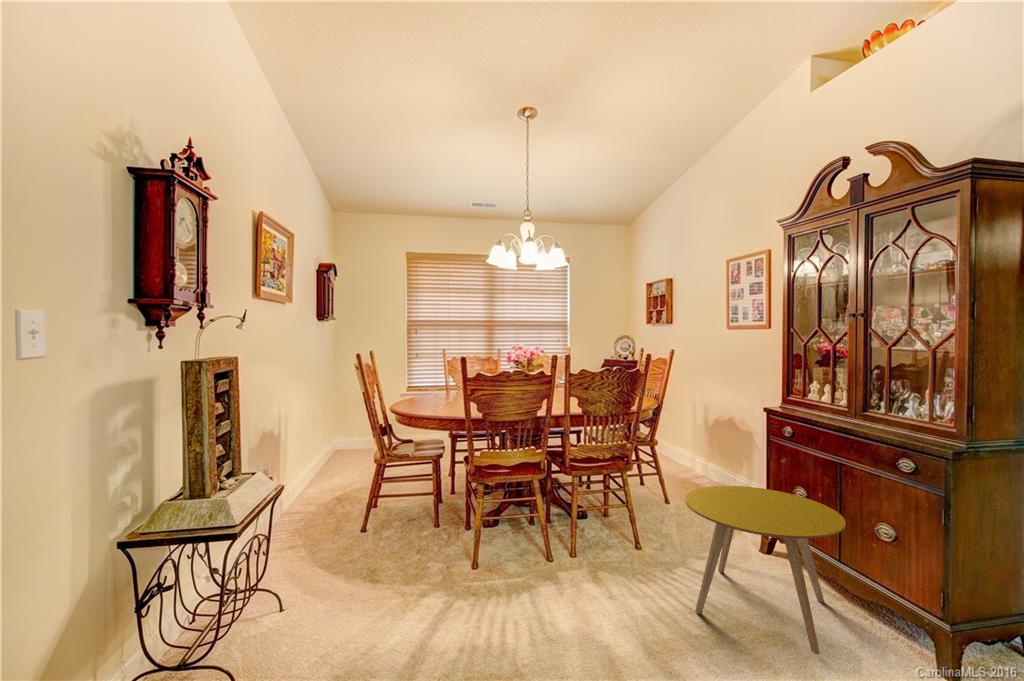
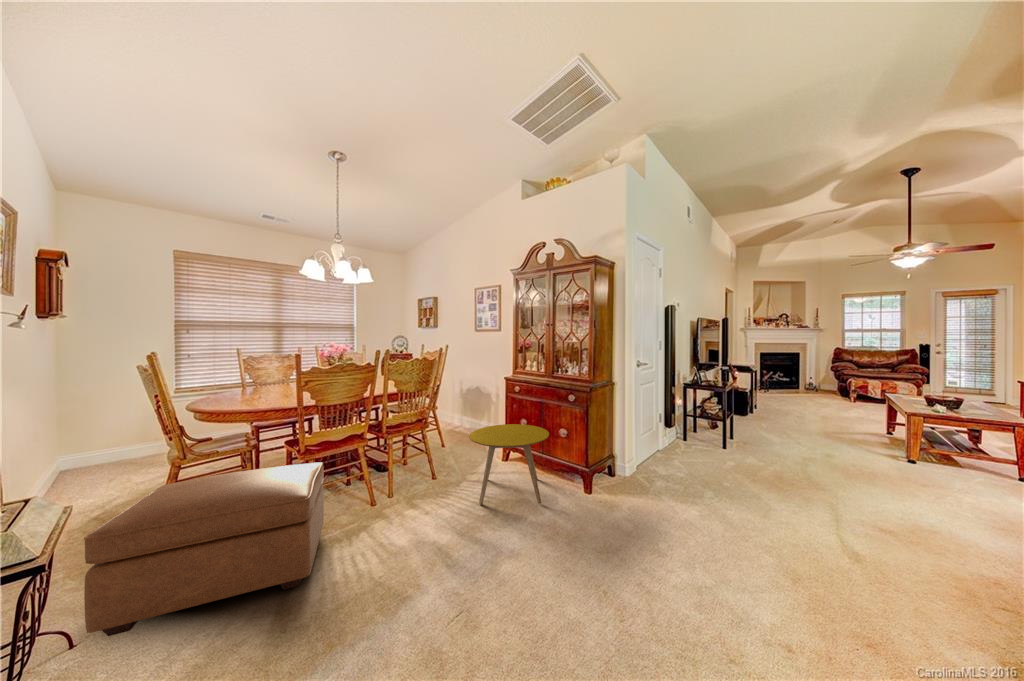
ottoman: none [286,481,487,634] -> present [84,462,324,636]

